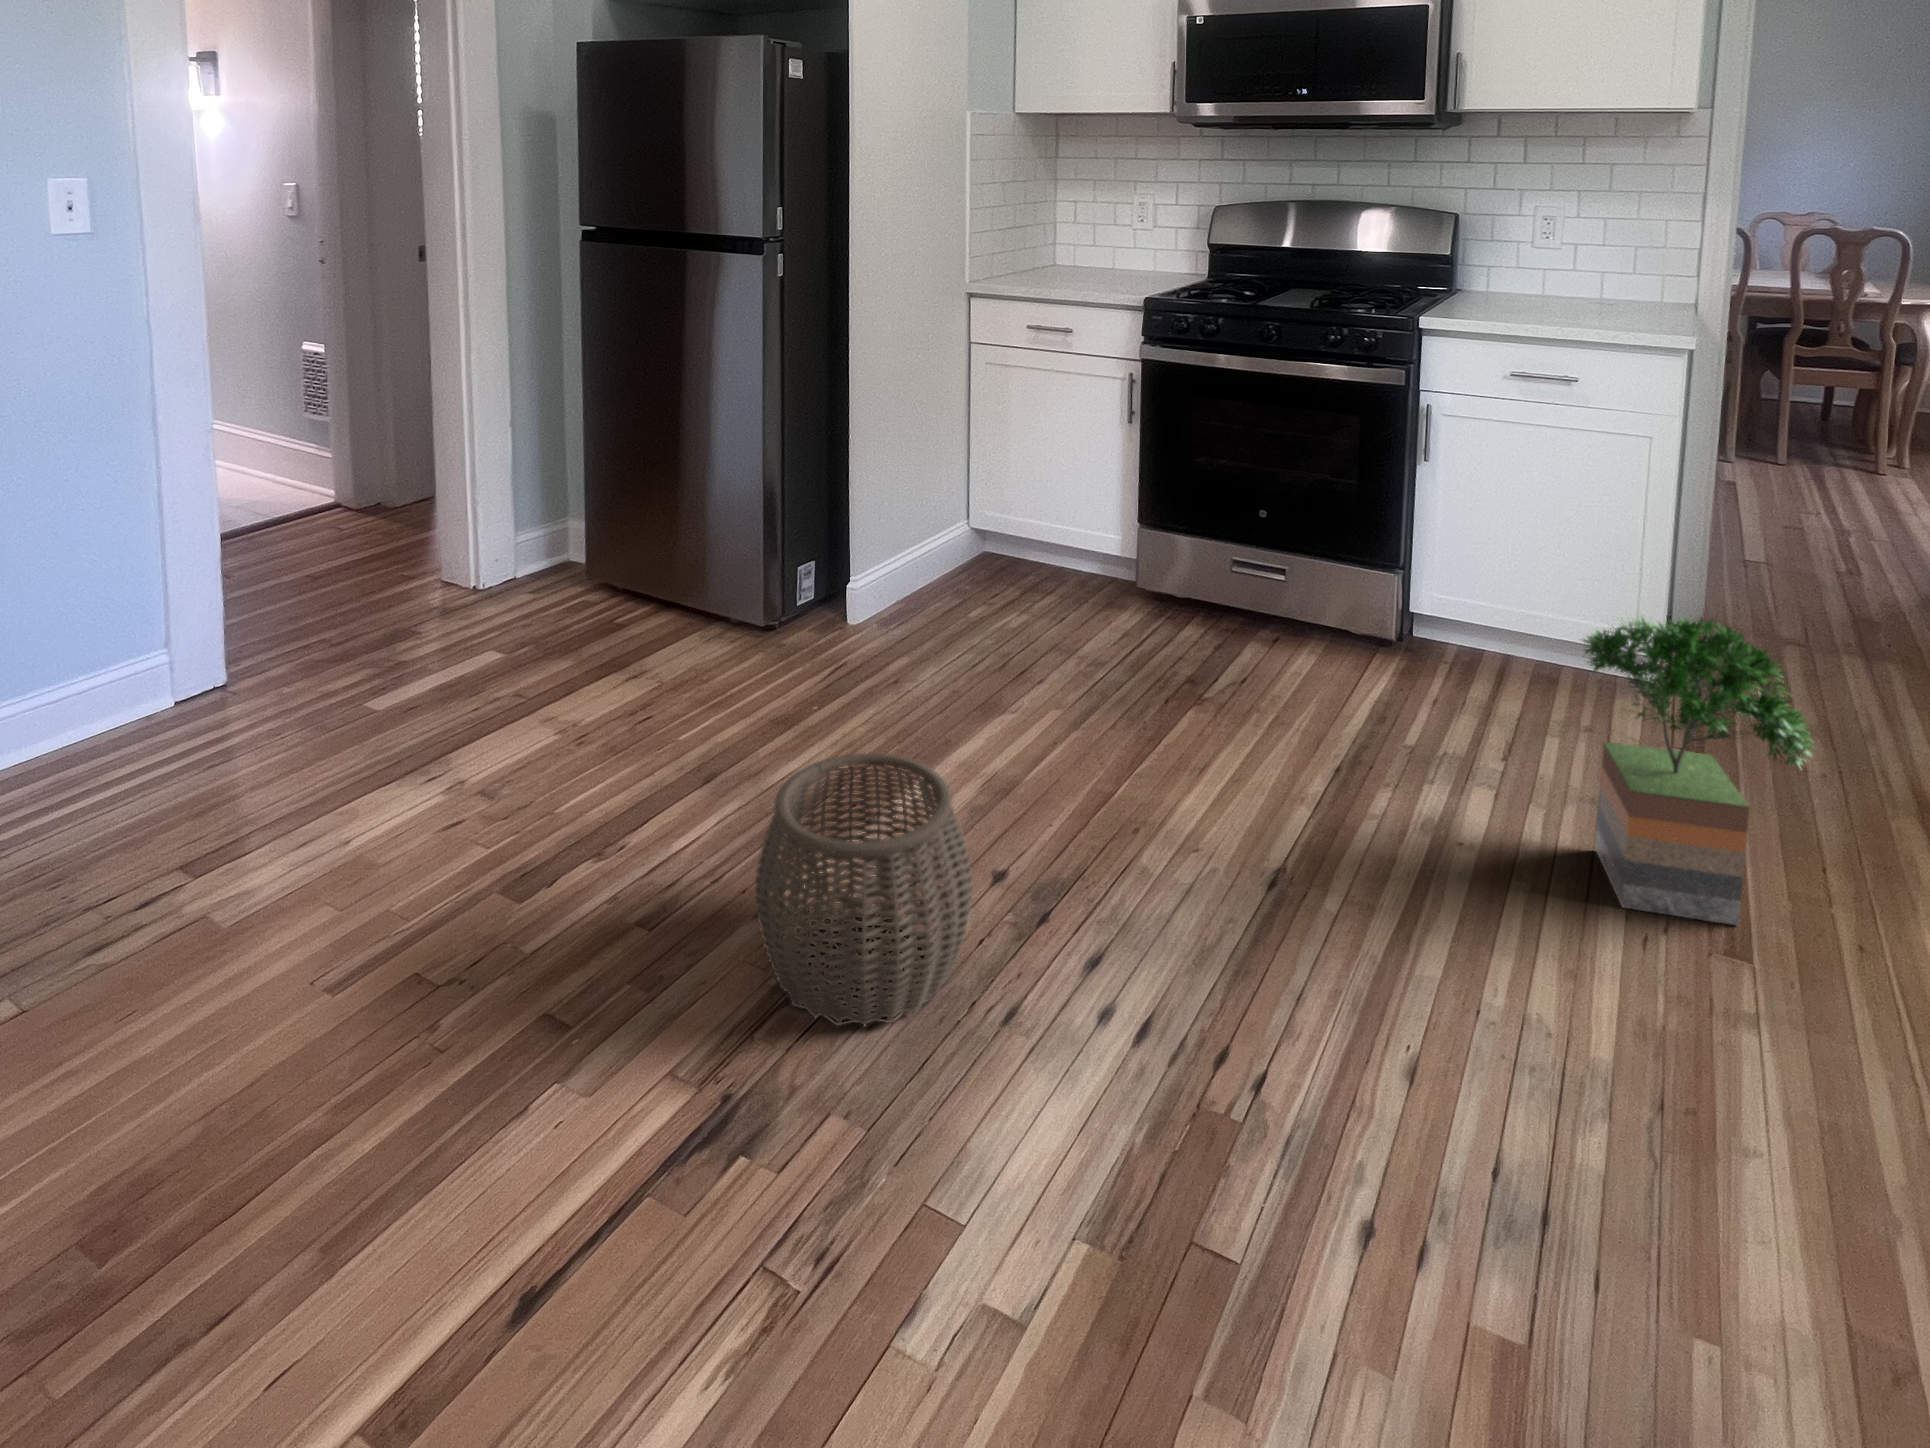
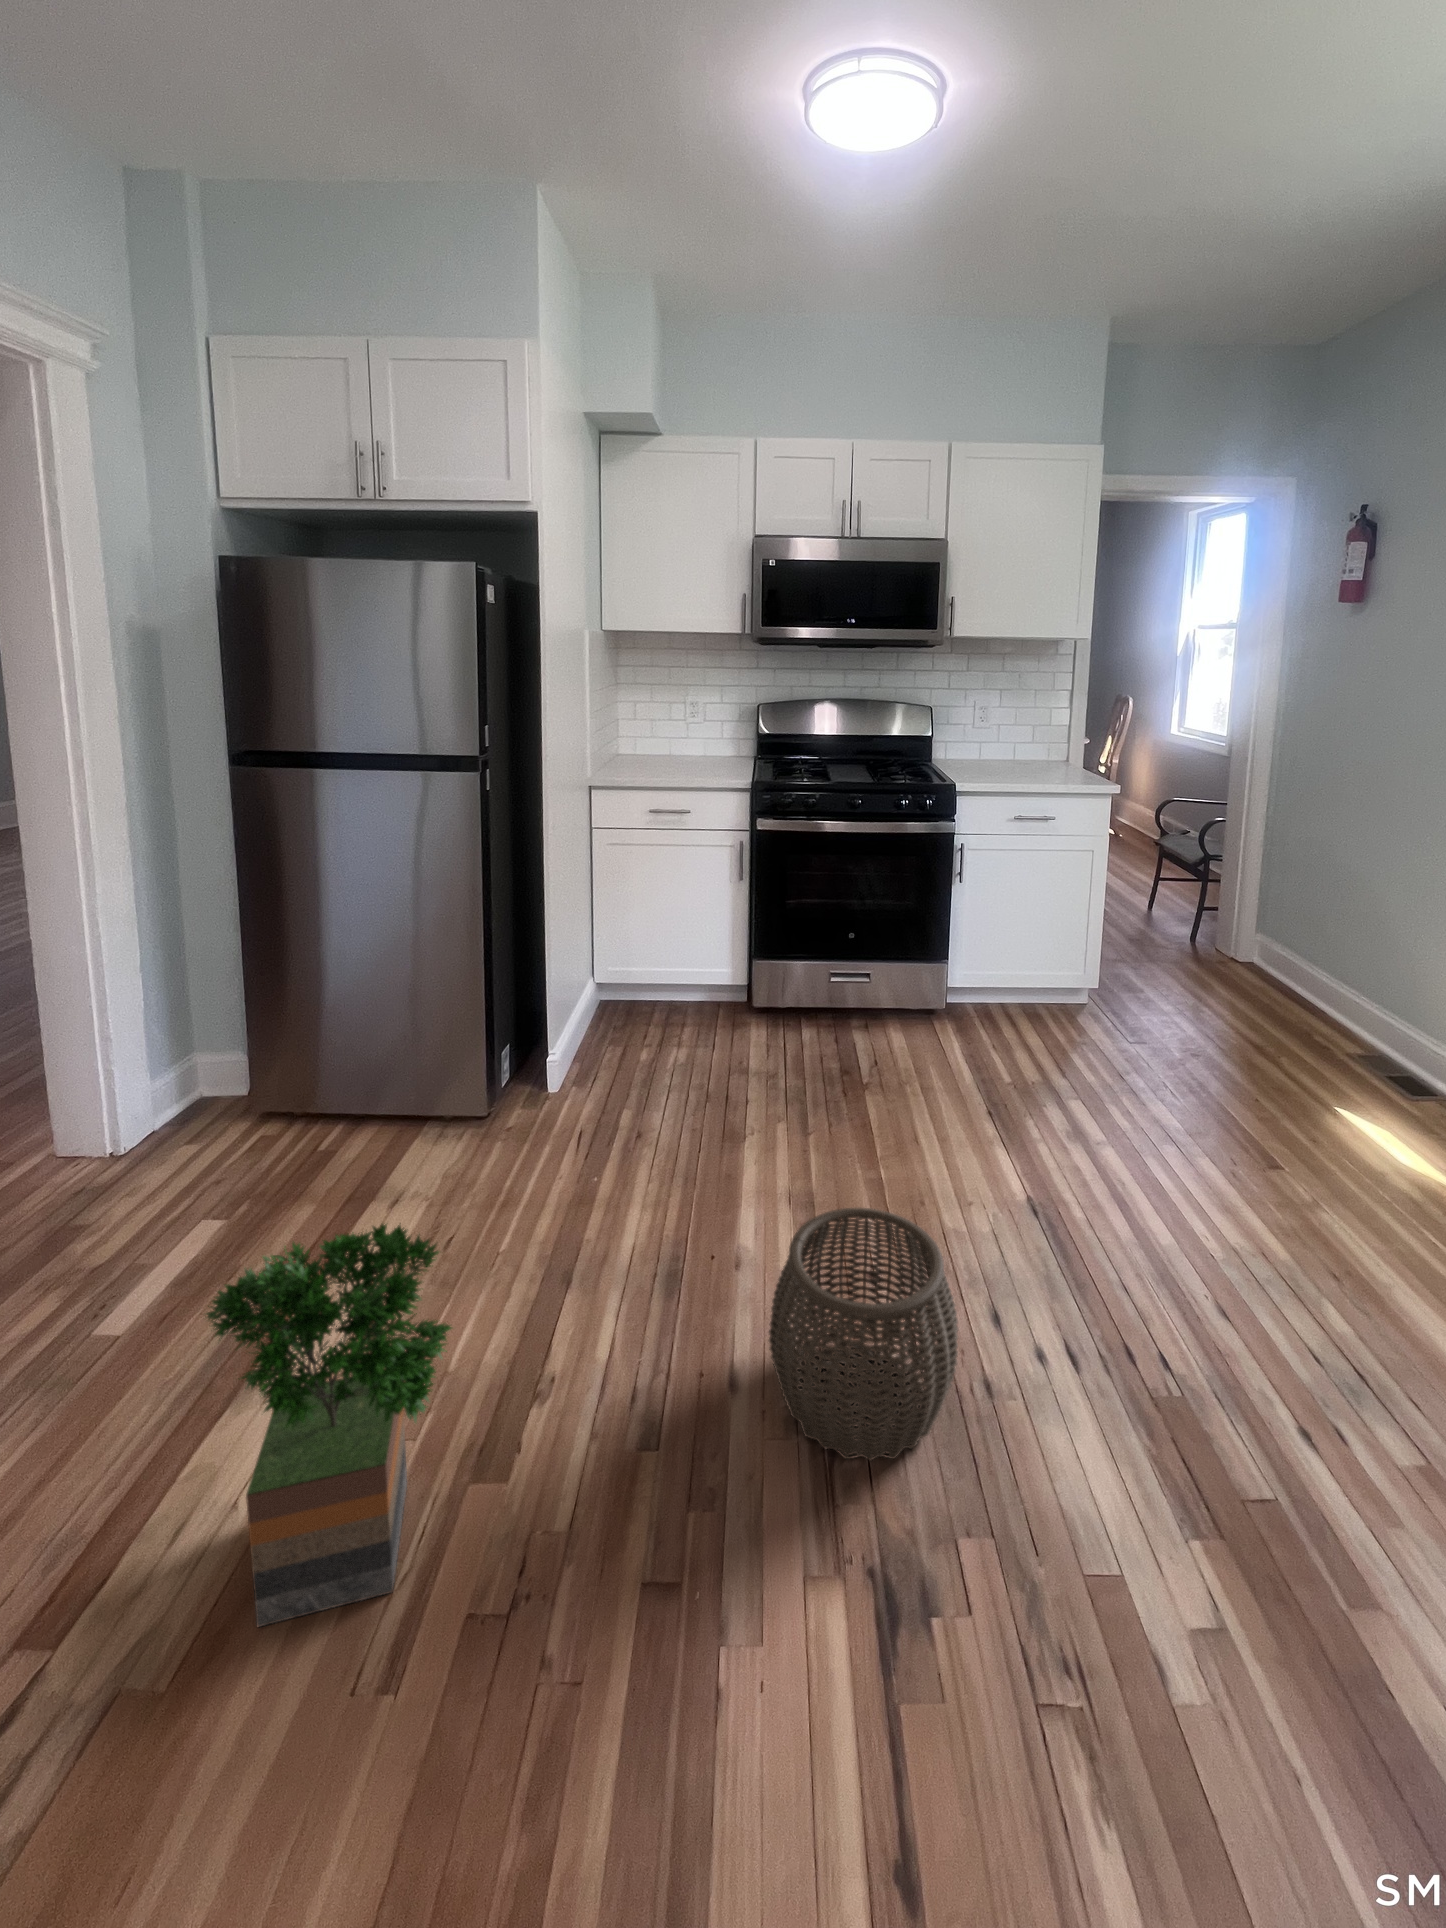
potted tree: present [1582,615,1814,925] -> present [206,1223,452,1627]

